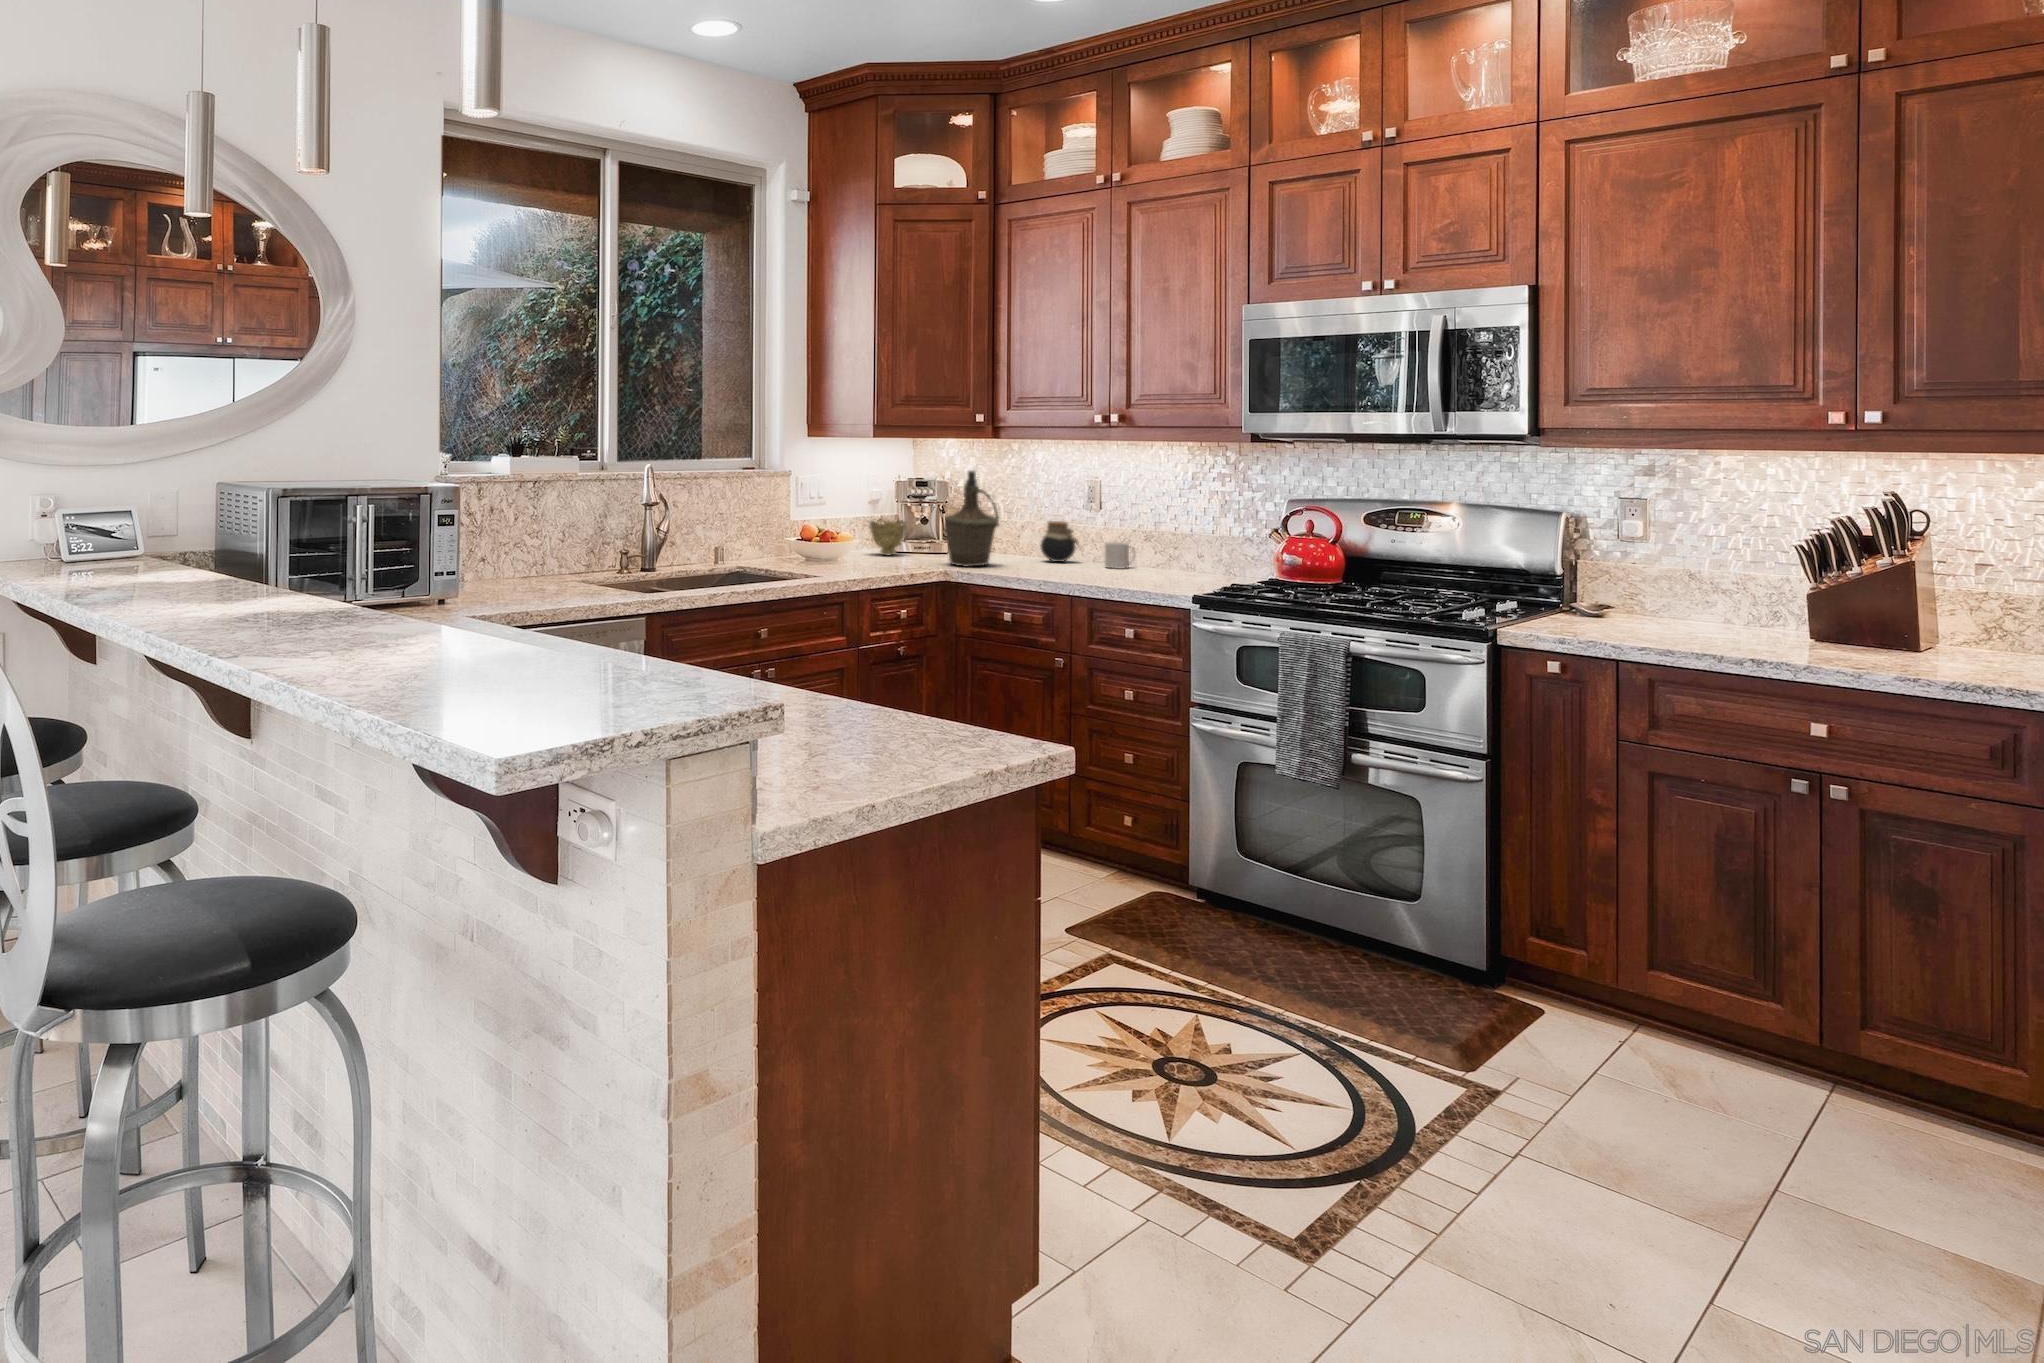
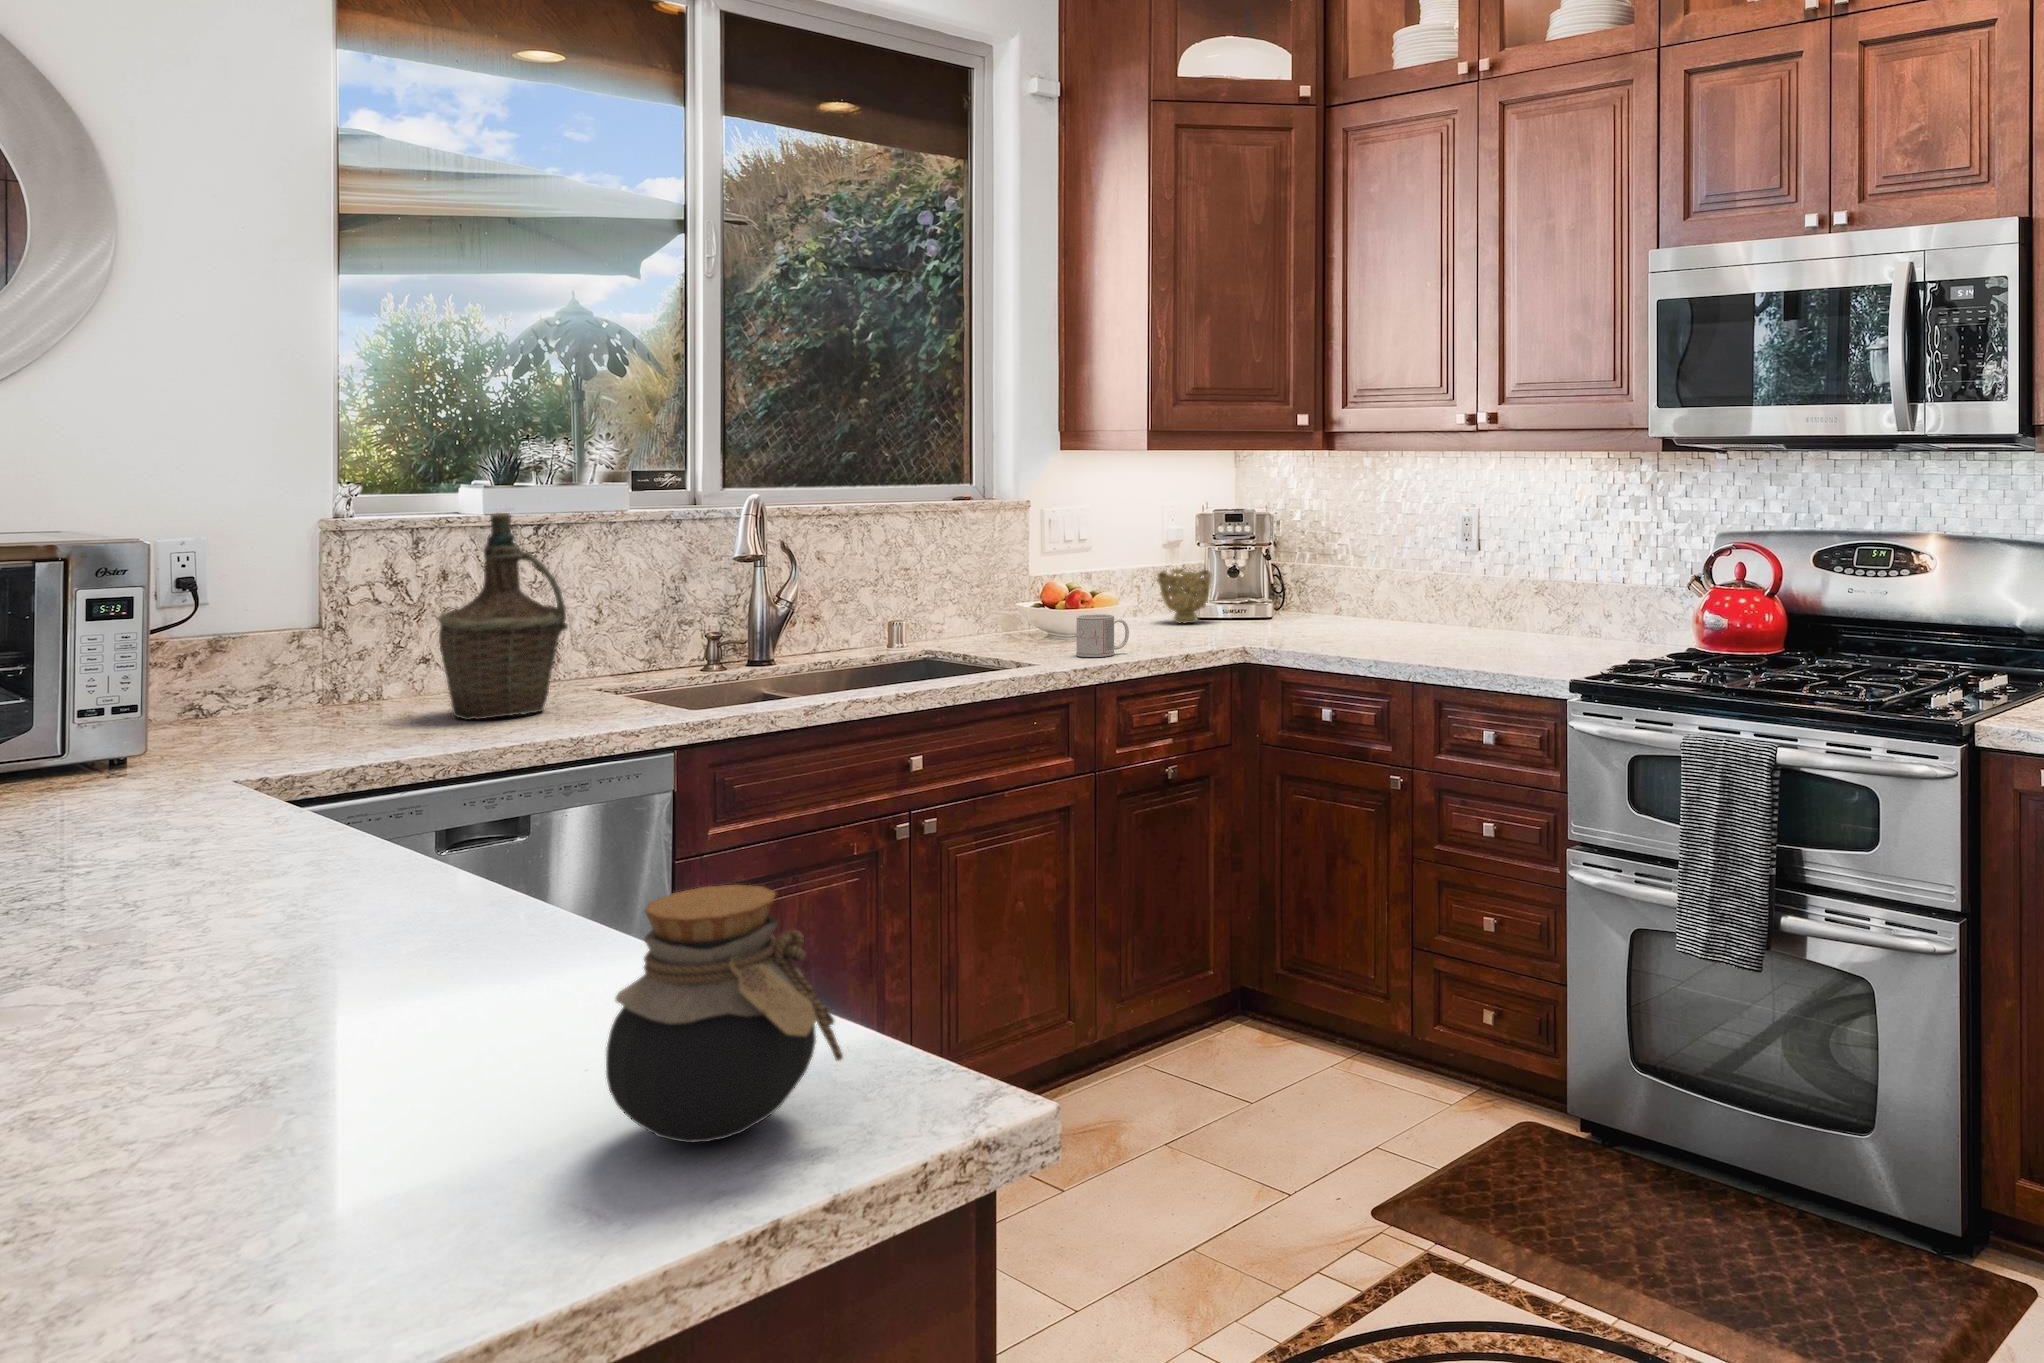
bottle: present [945,470,999,566] -> present [438,513,568,720]
jar: present [1040,521,1079,562] -> present [606,885,843,1143]
mug: present [1105,542,1135,569] -> present [1076,614,1129,657]

